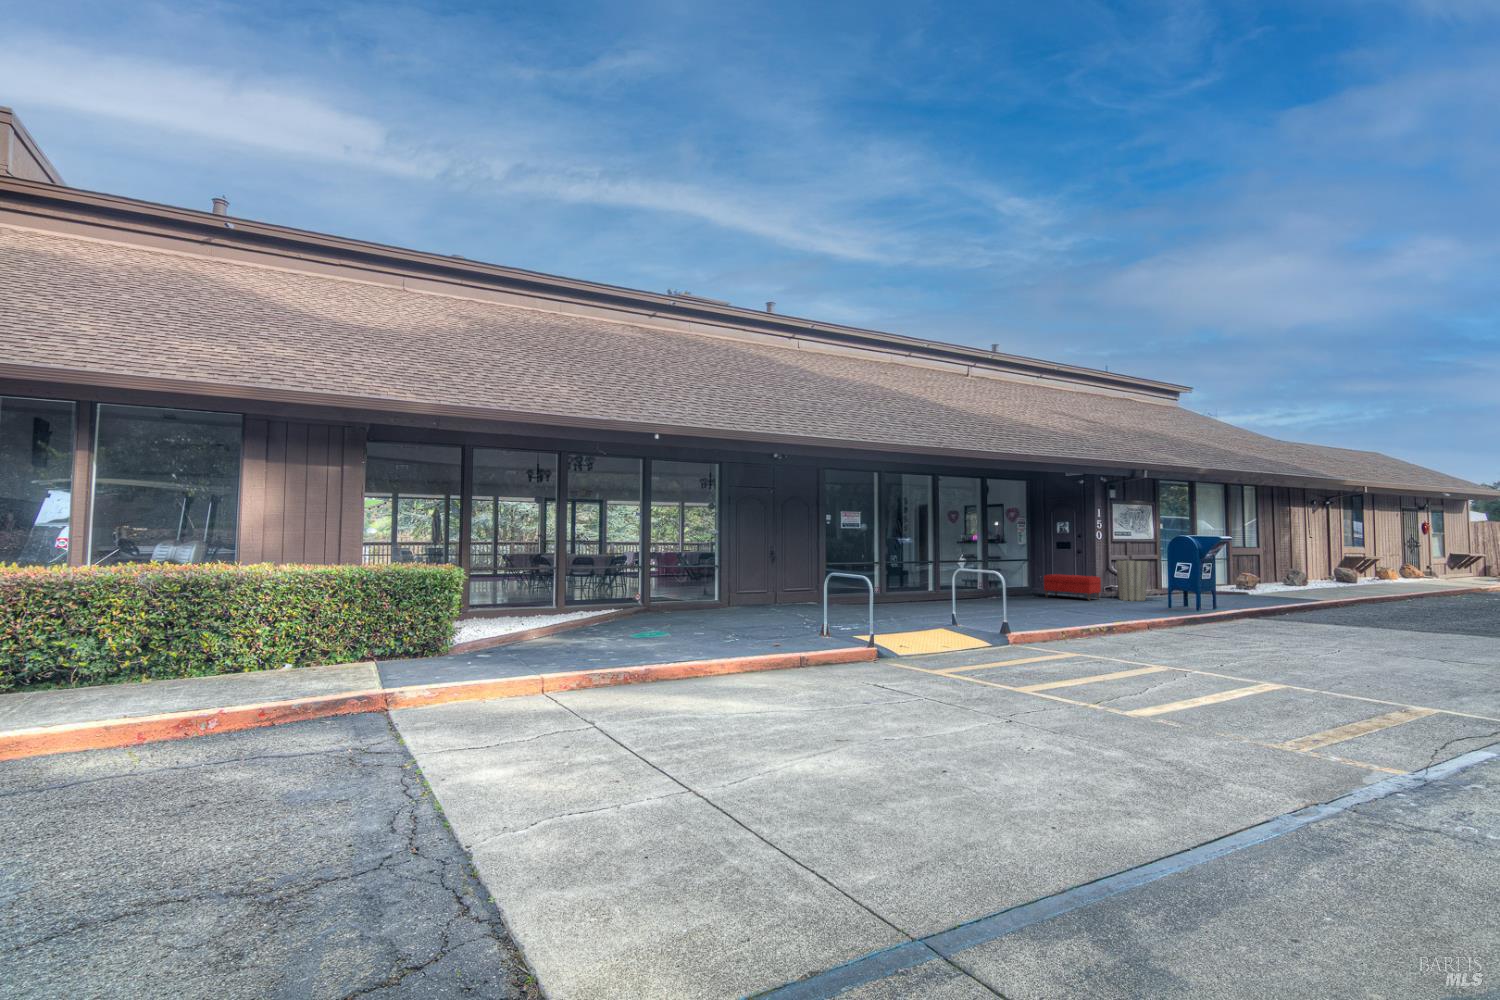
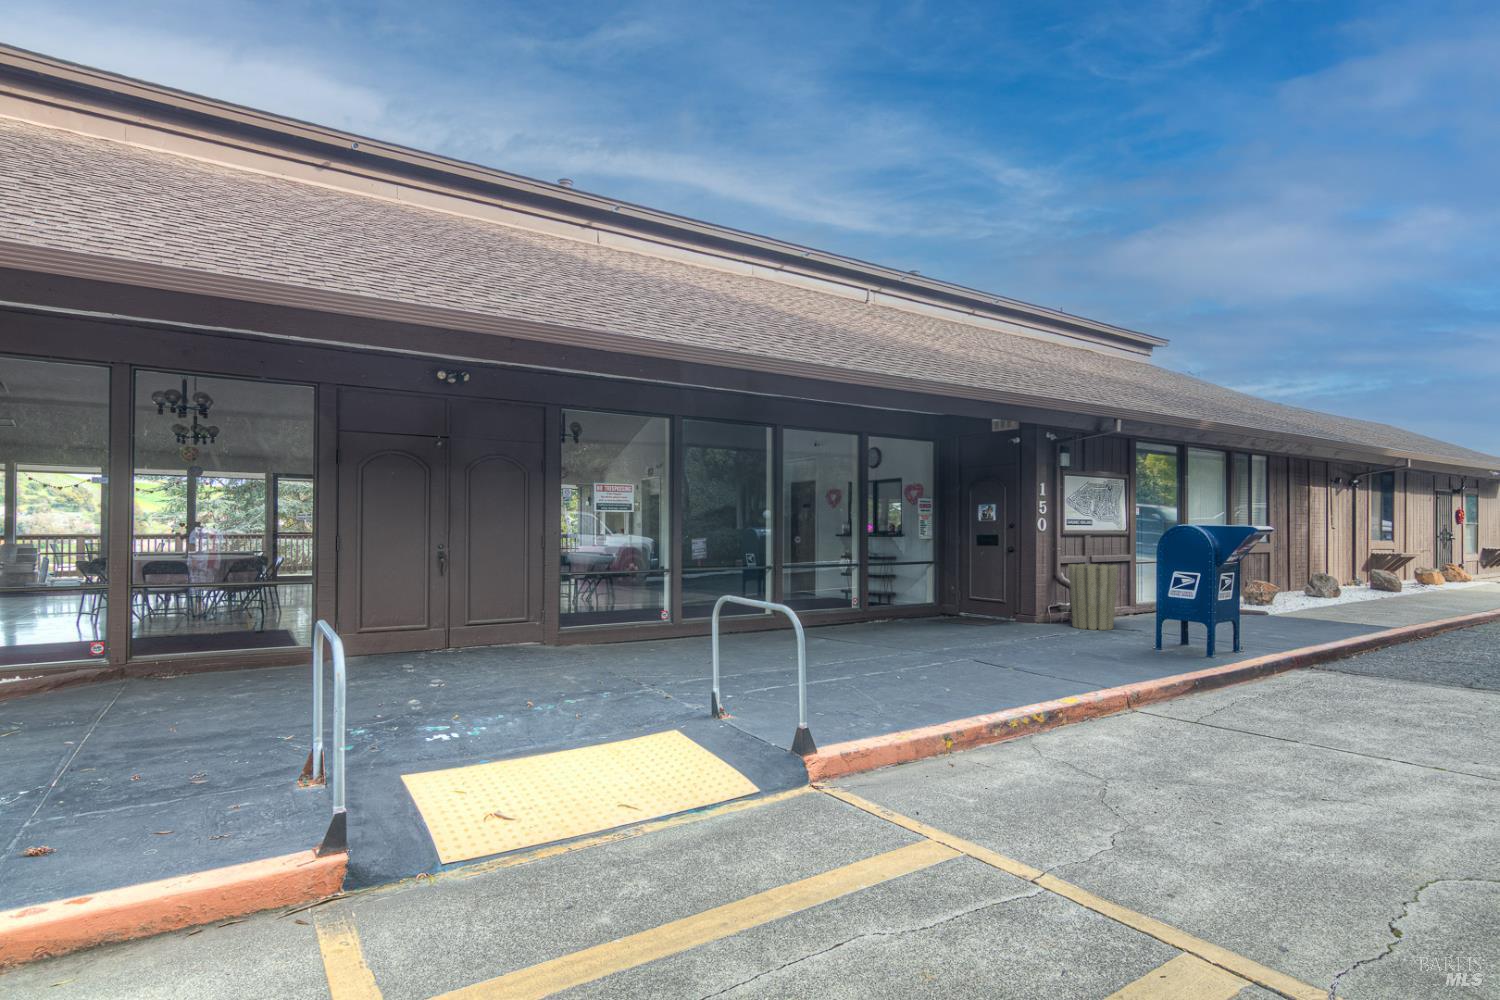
bench: present [1044,574,1101,600] -> none [956,586,1044,631]

